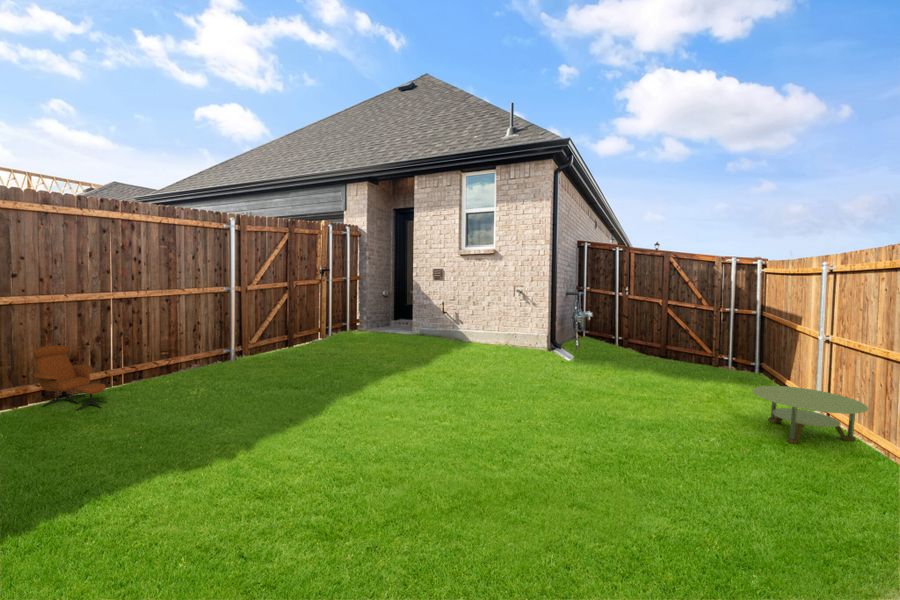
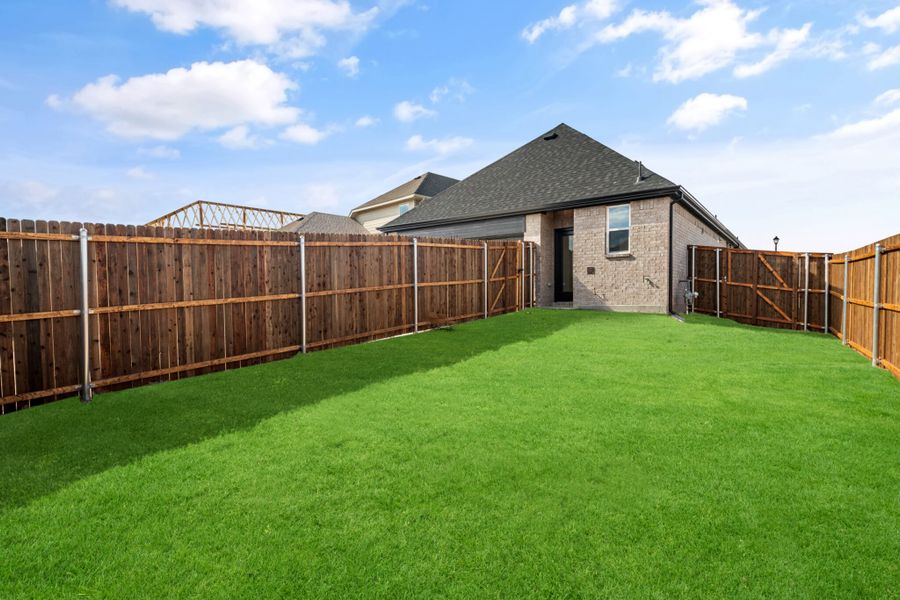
round table: present [753,386,868,444] -> none [797,325,864,351]

